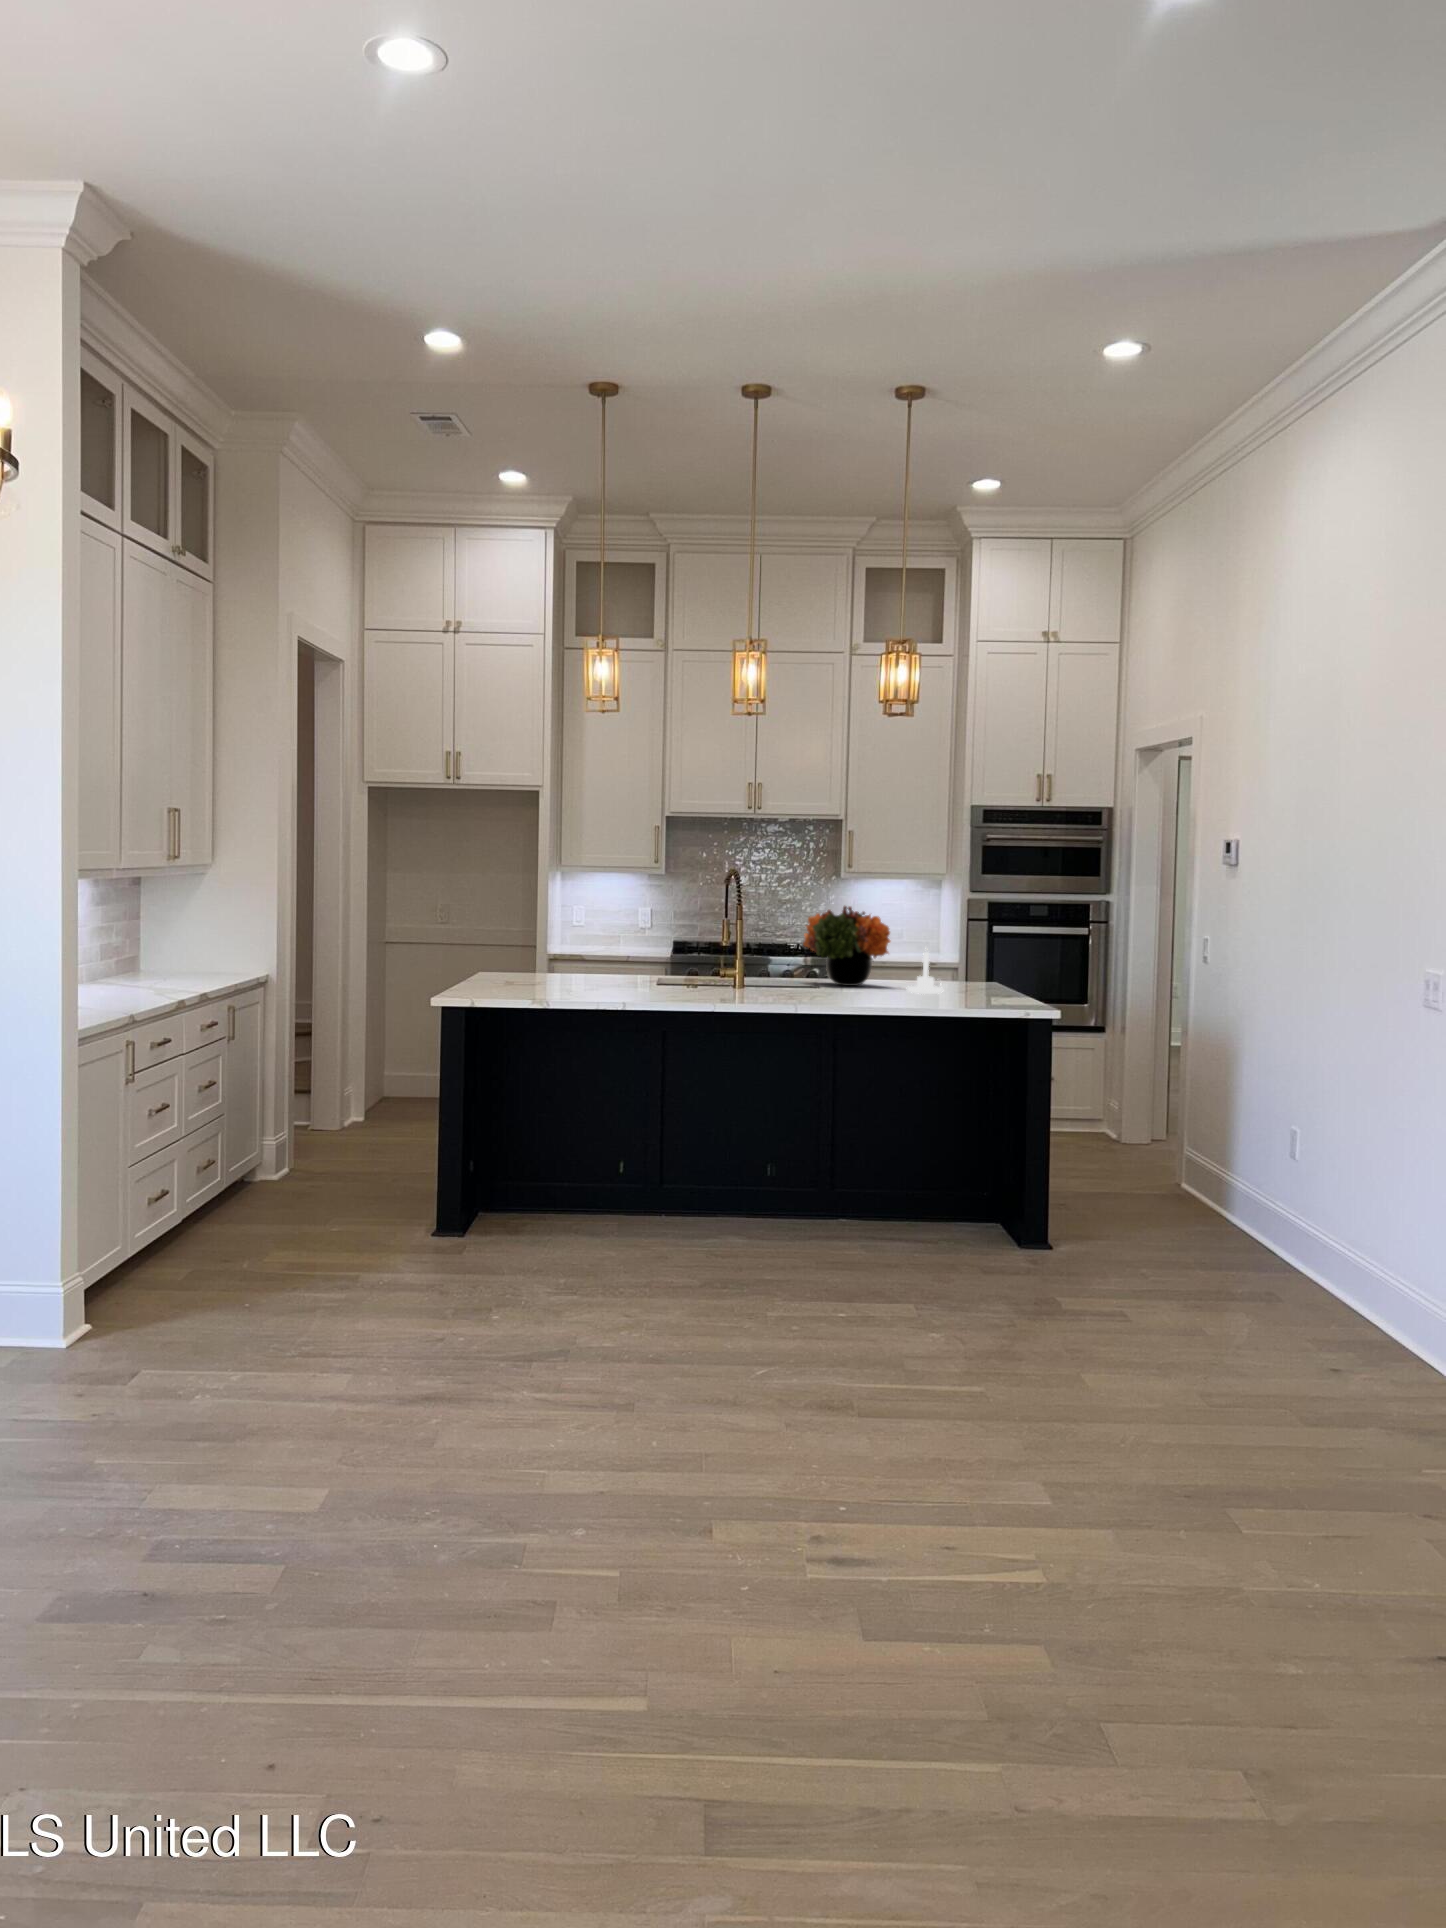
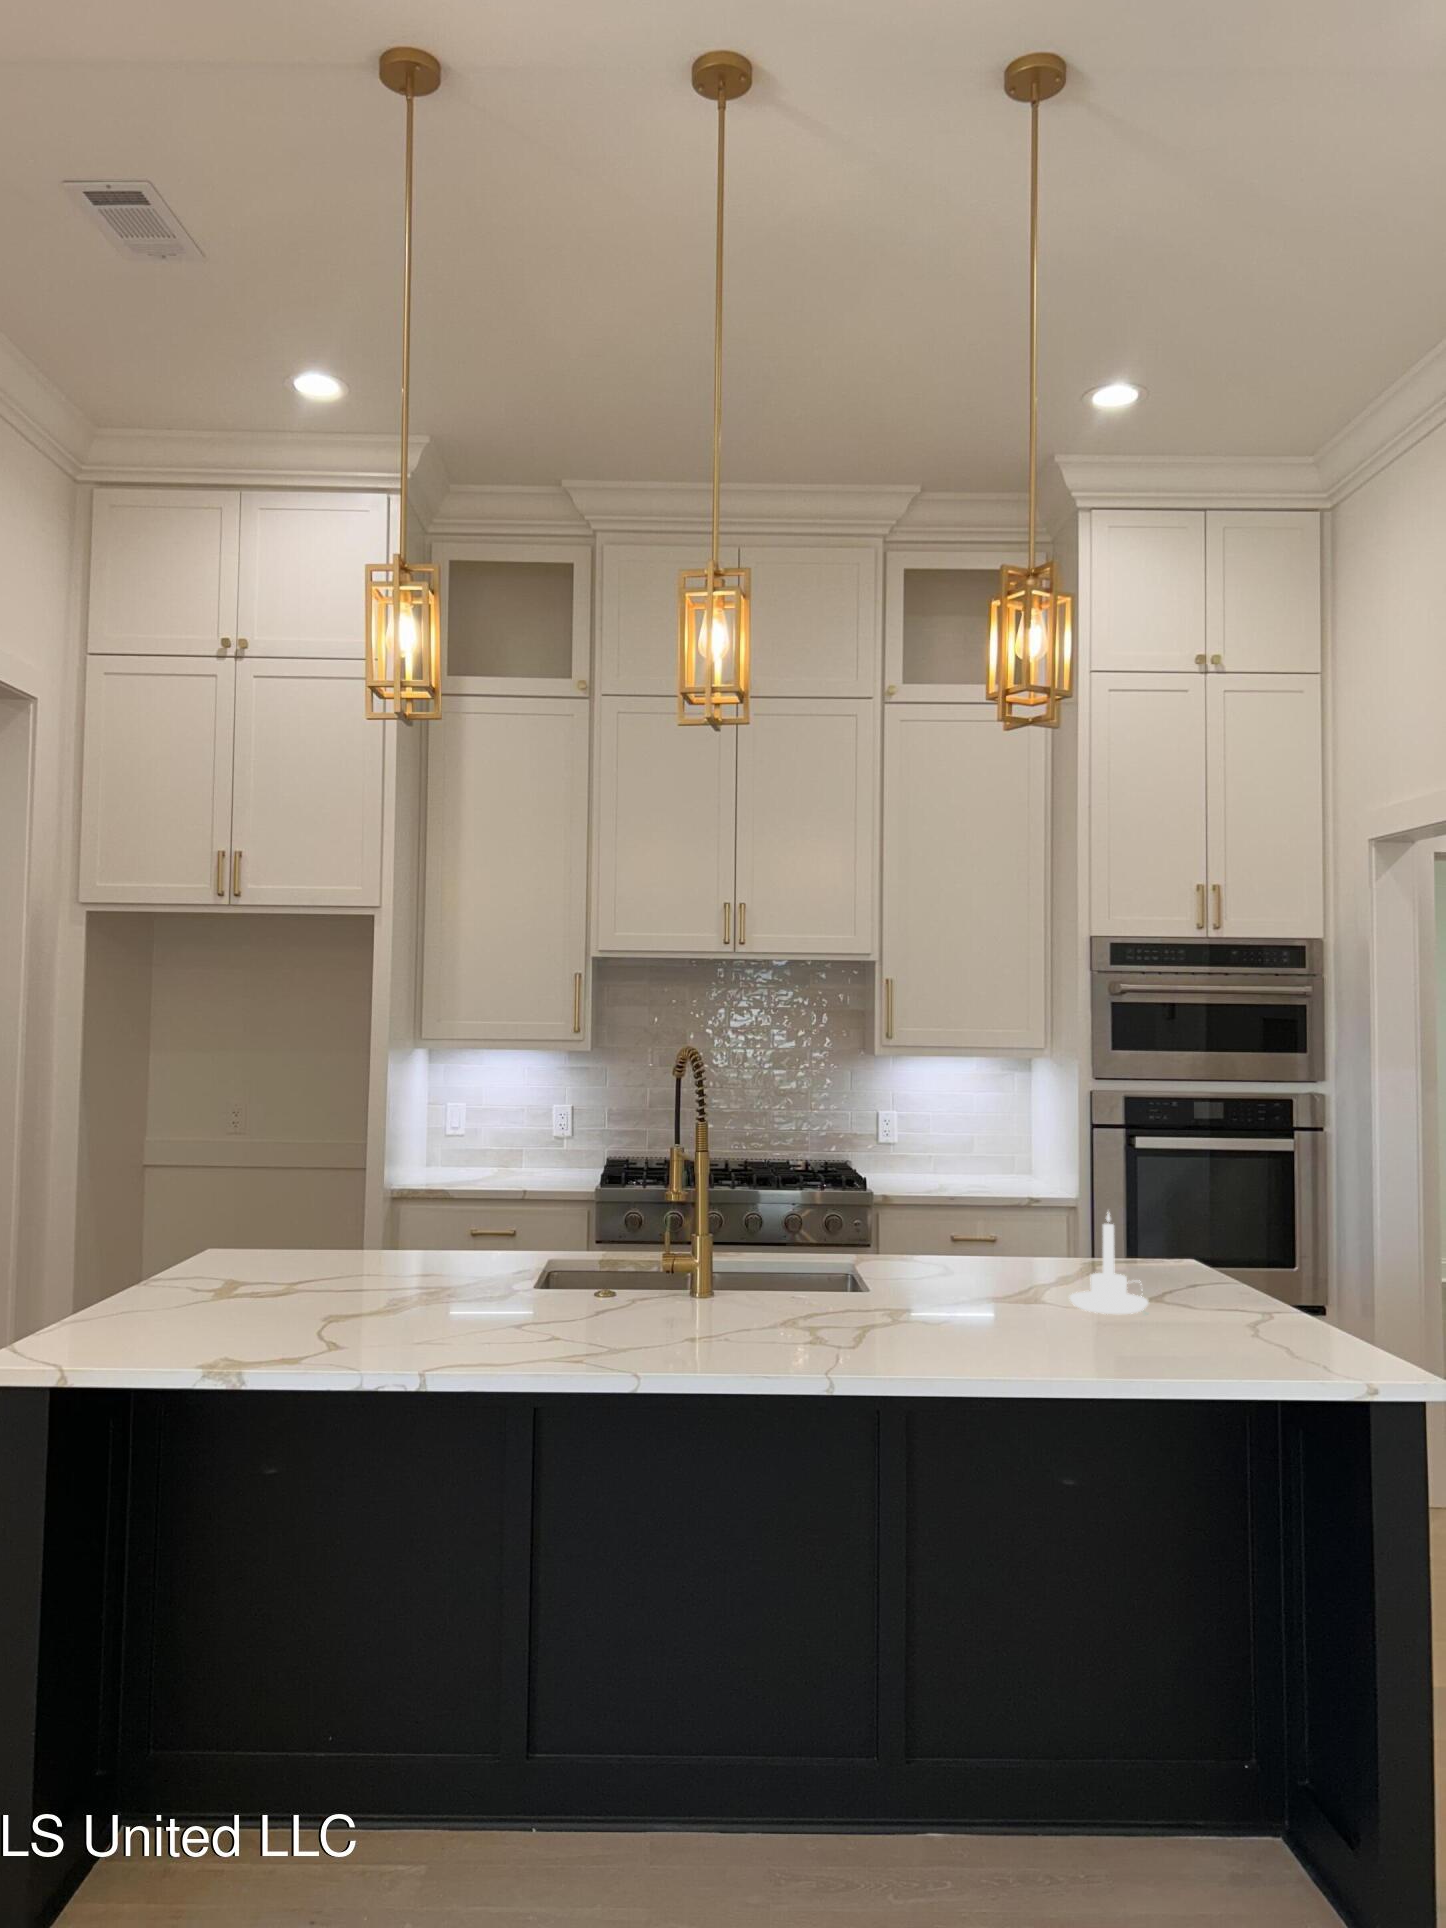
flower arrangement: present [803,906,890,986] -> none [845,1124,1023,1286]

